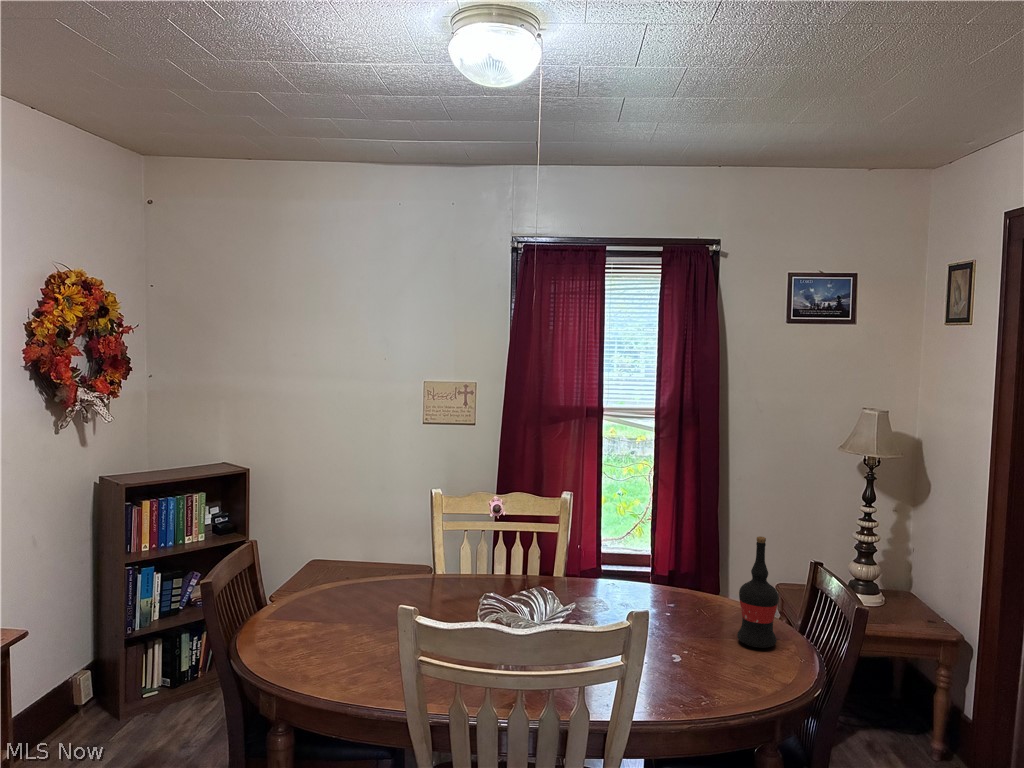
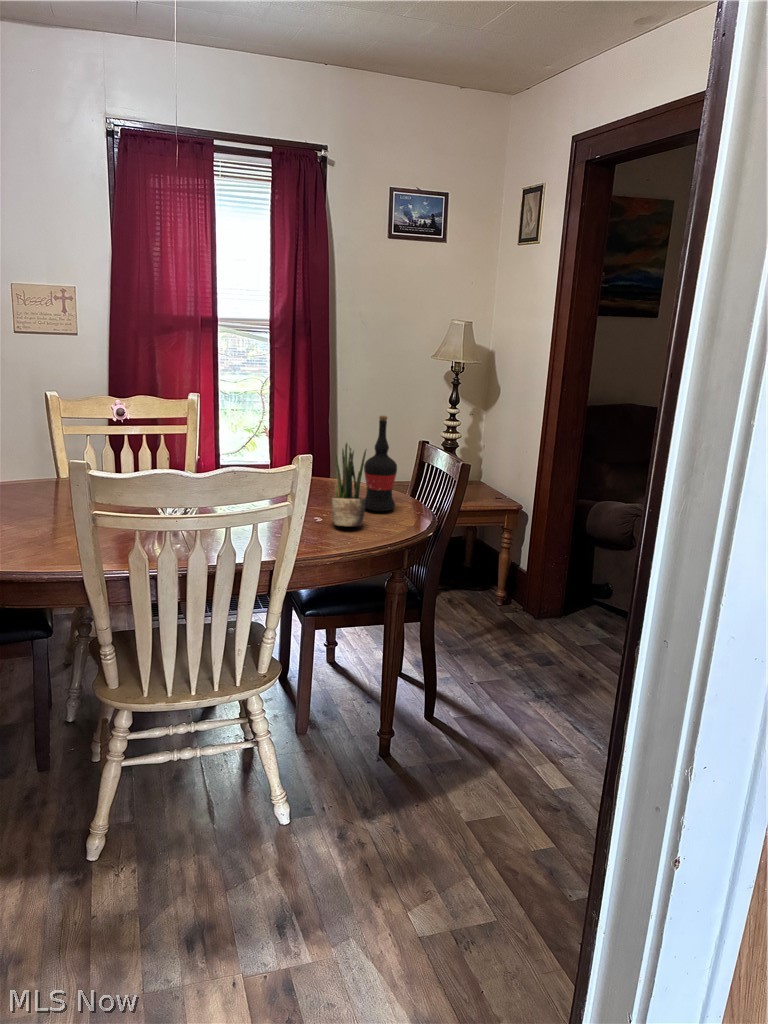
potted plant: none [697,569,738,668] -> present [331,443,366,526]

